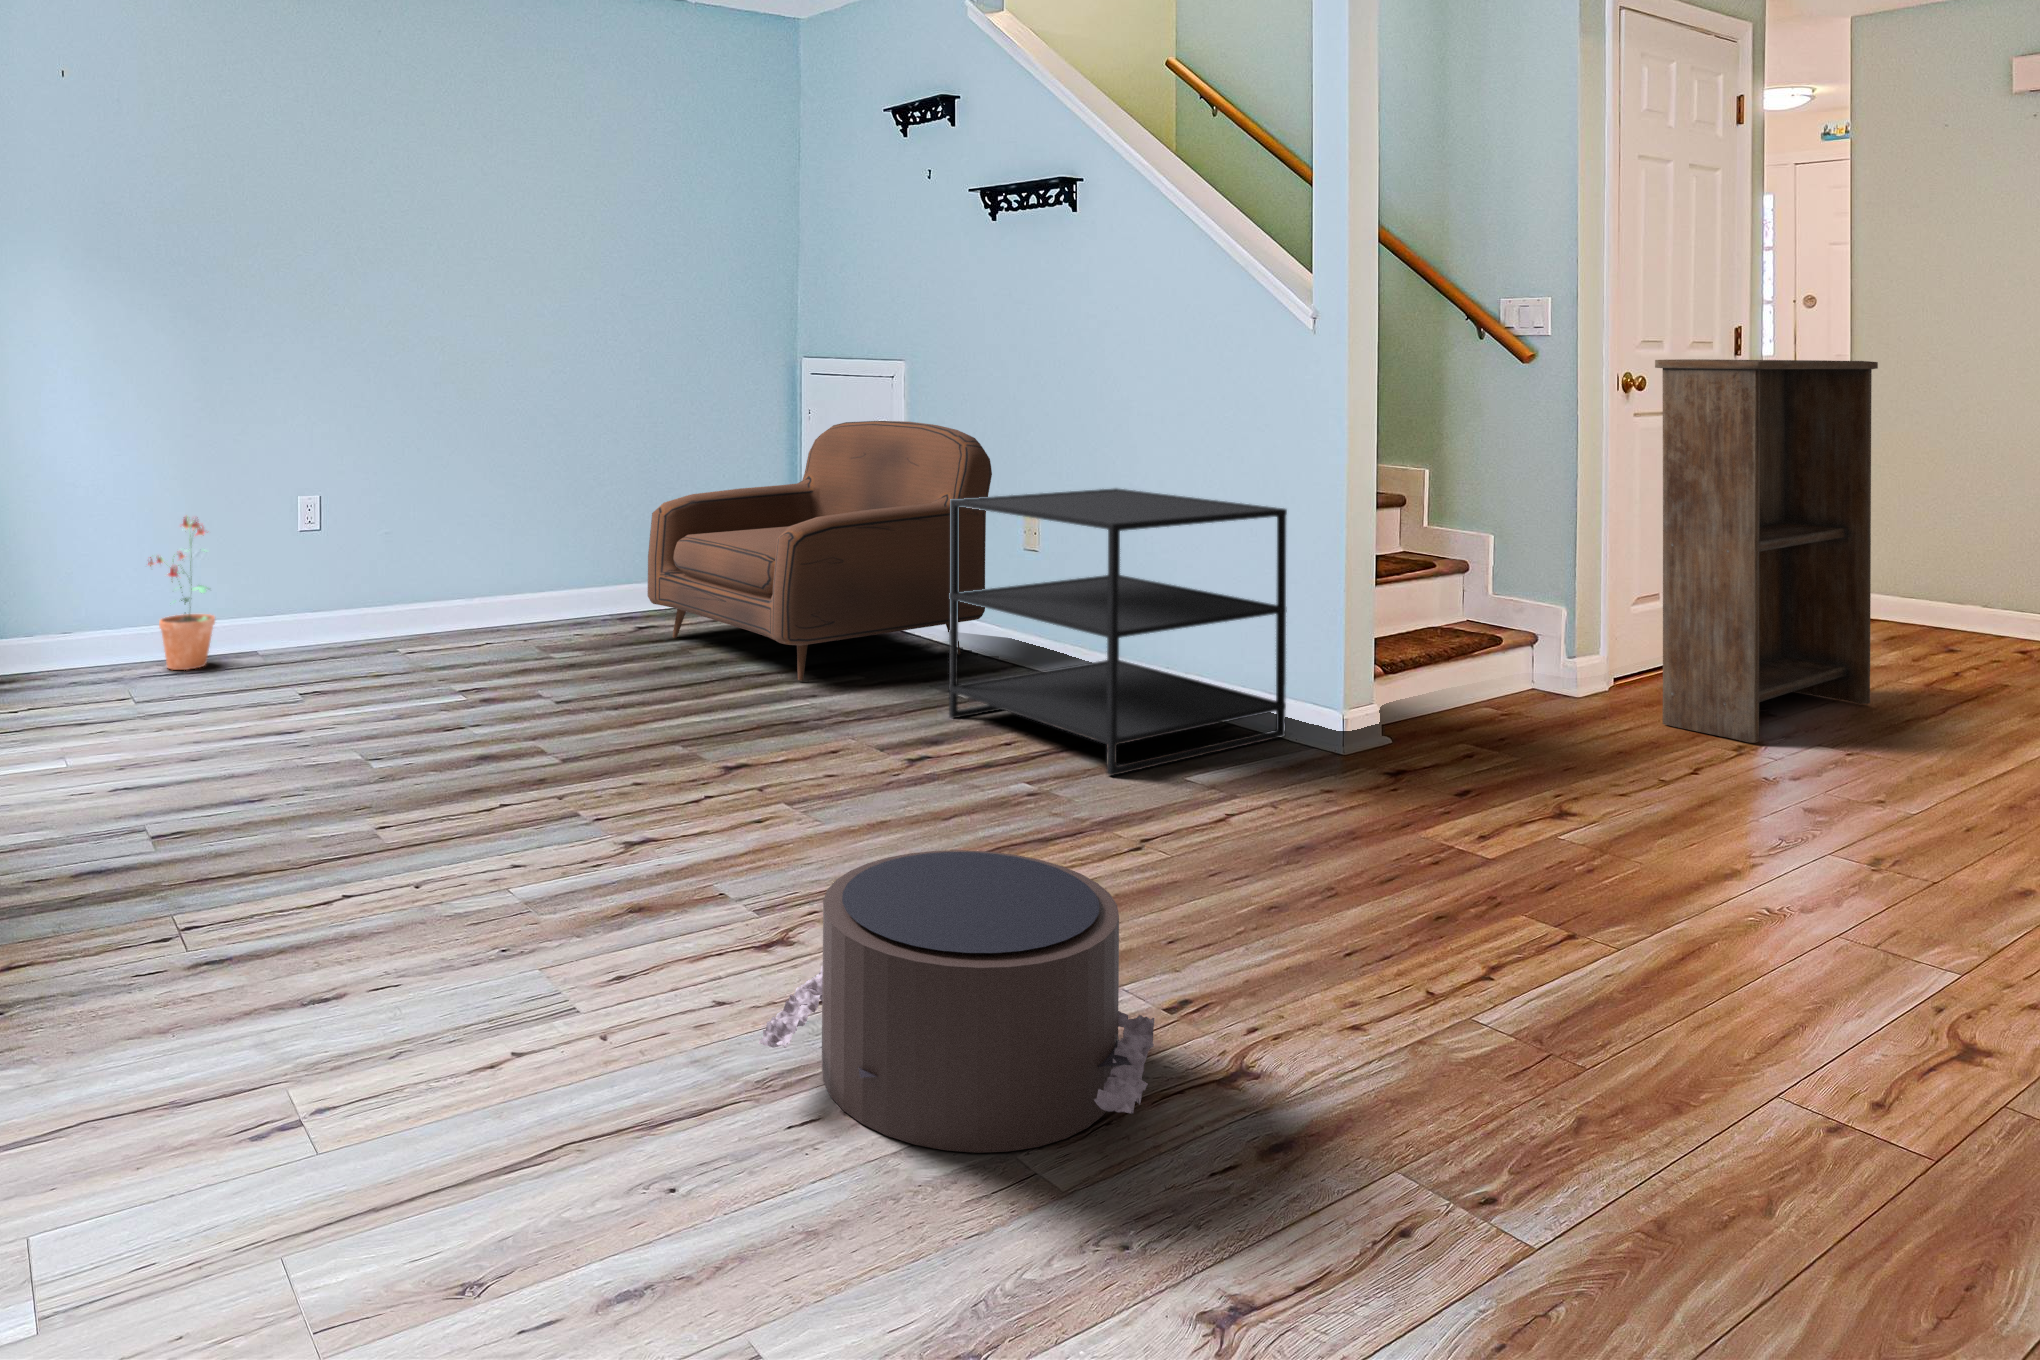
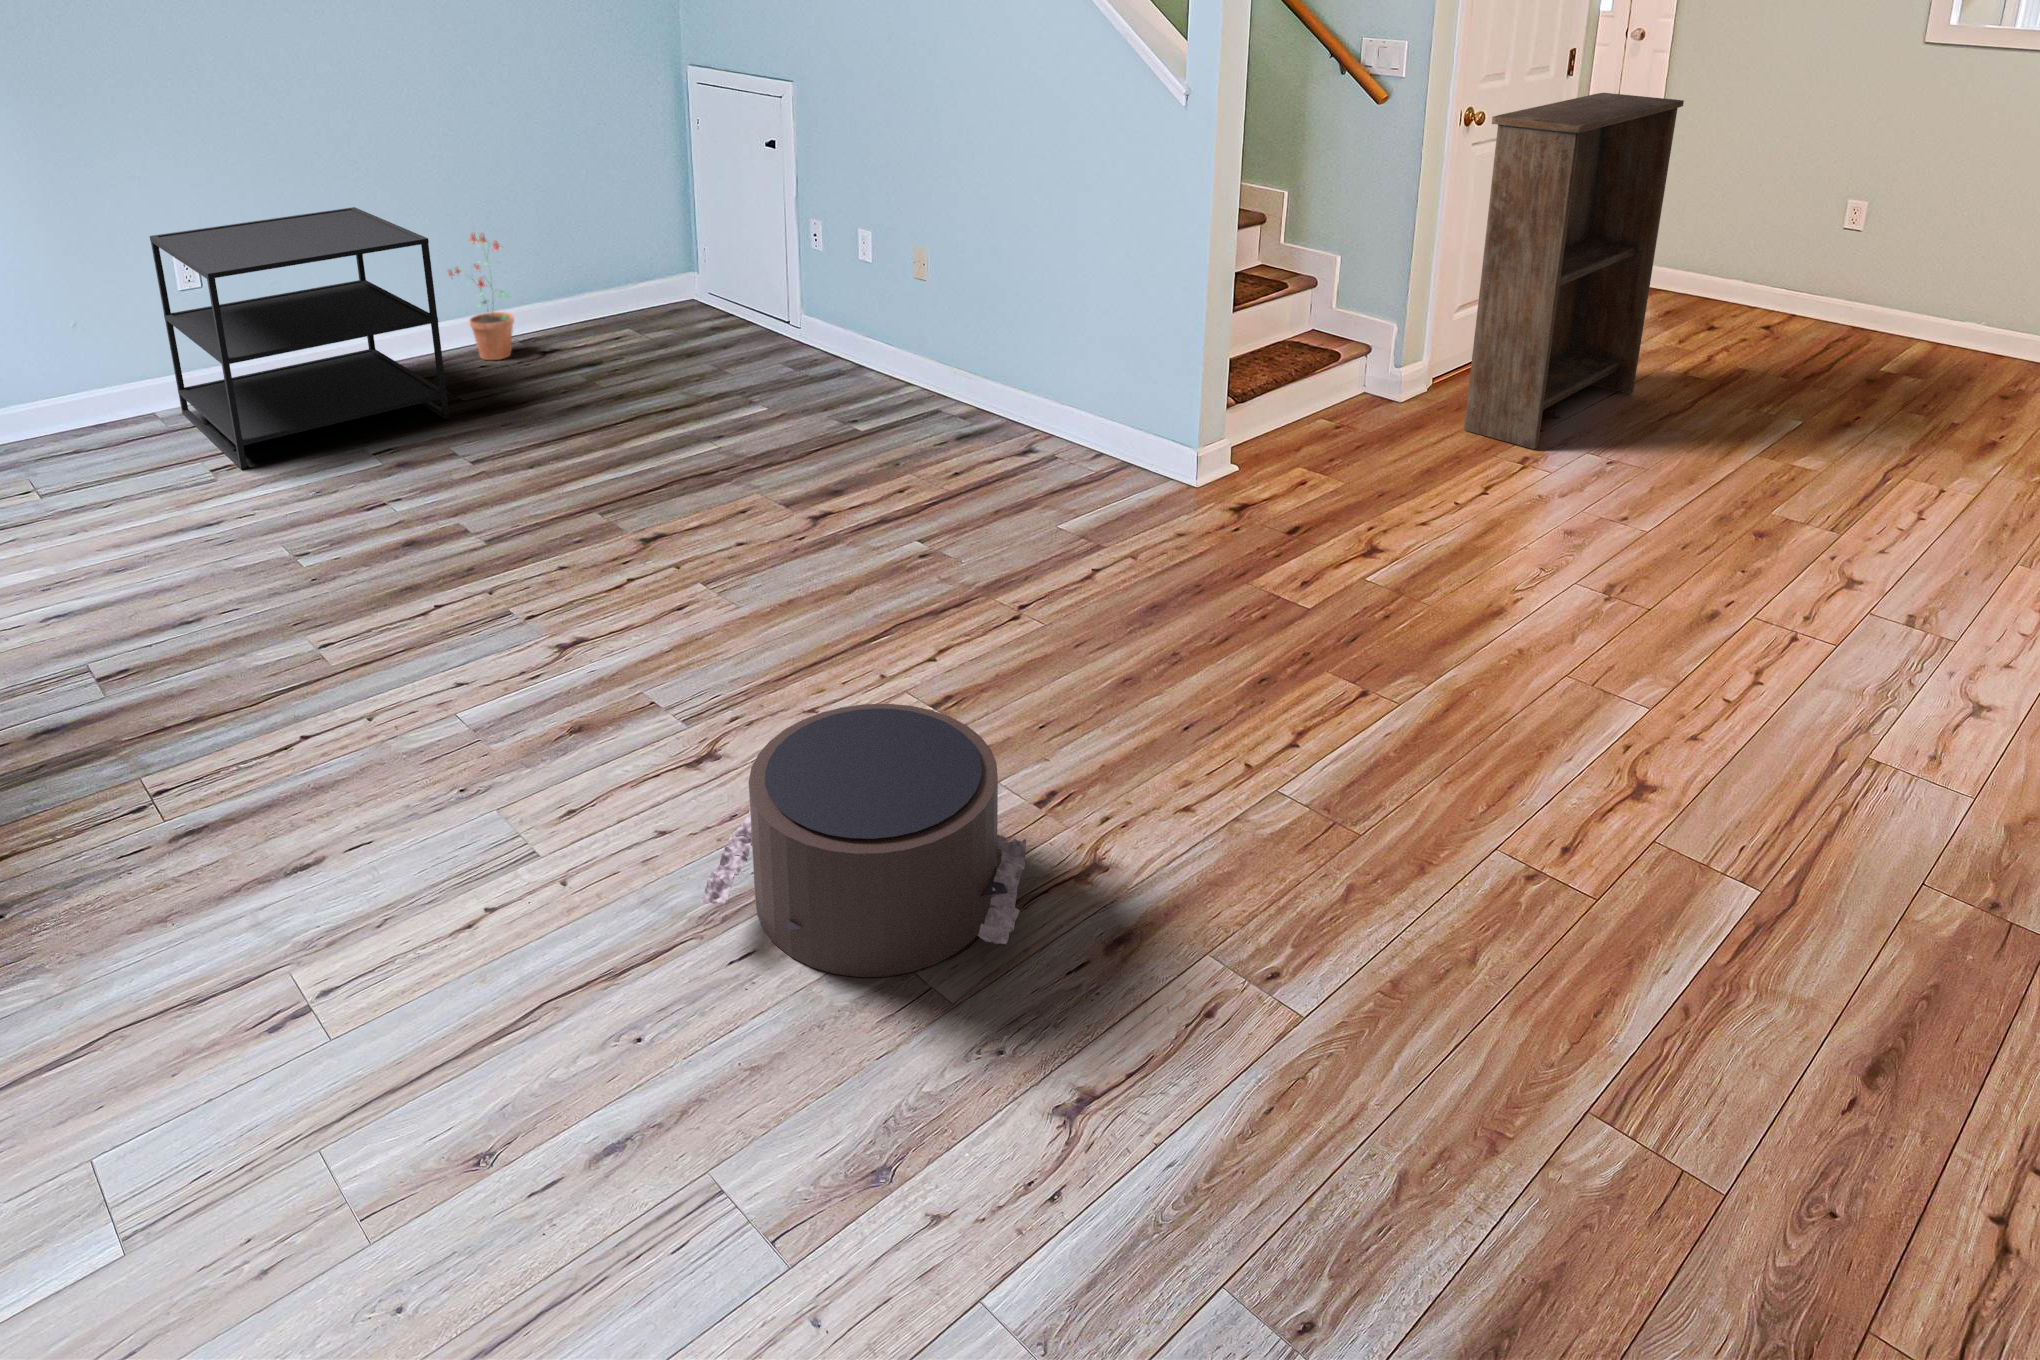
armchair: present [648,421,992,680] -> none [548,149,883,426]
side table: present [949,488,1287,776] -> present [150,207,449,469]
potted plant: present [148,517,215,670] -> present [449,233,514,360]

